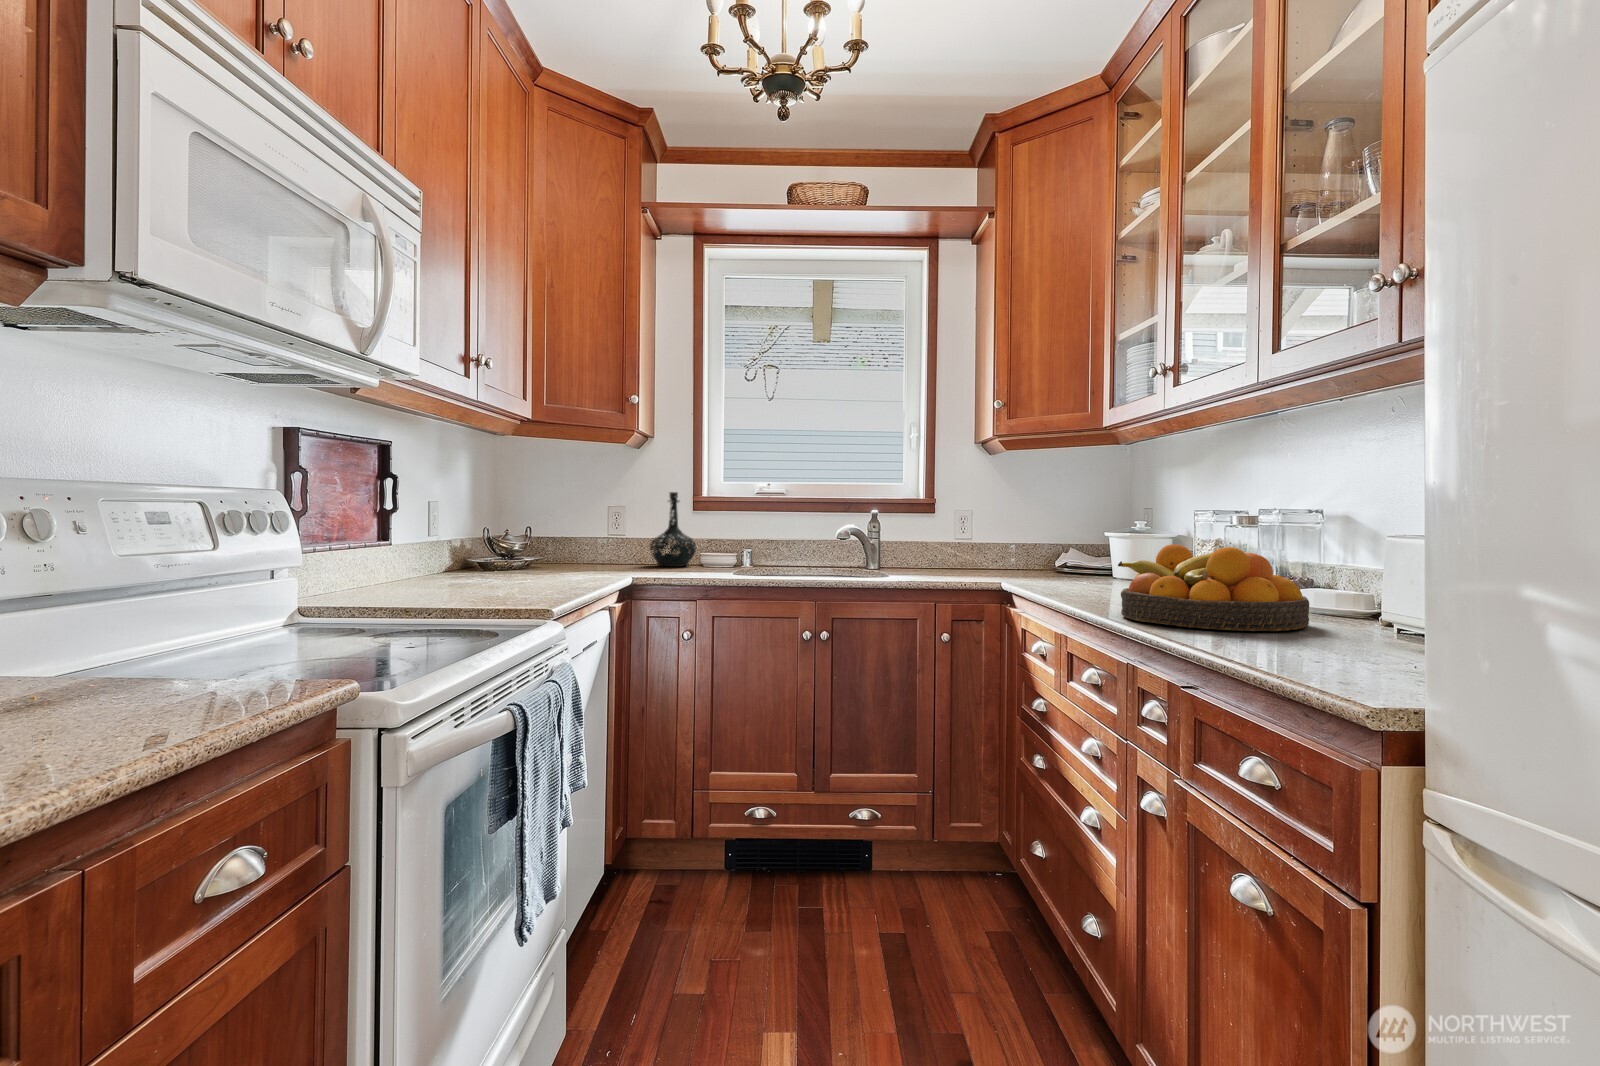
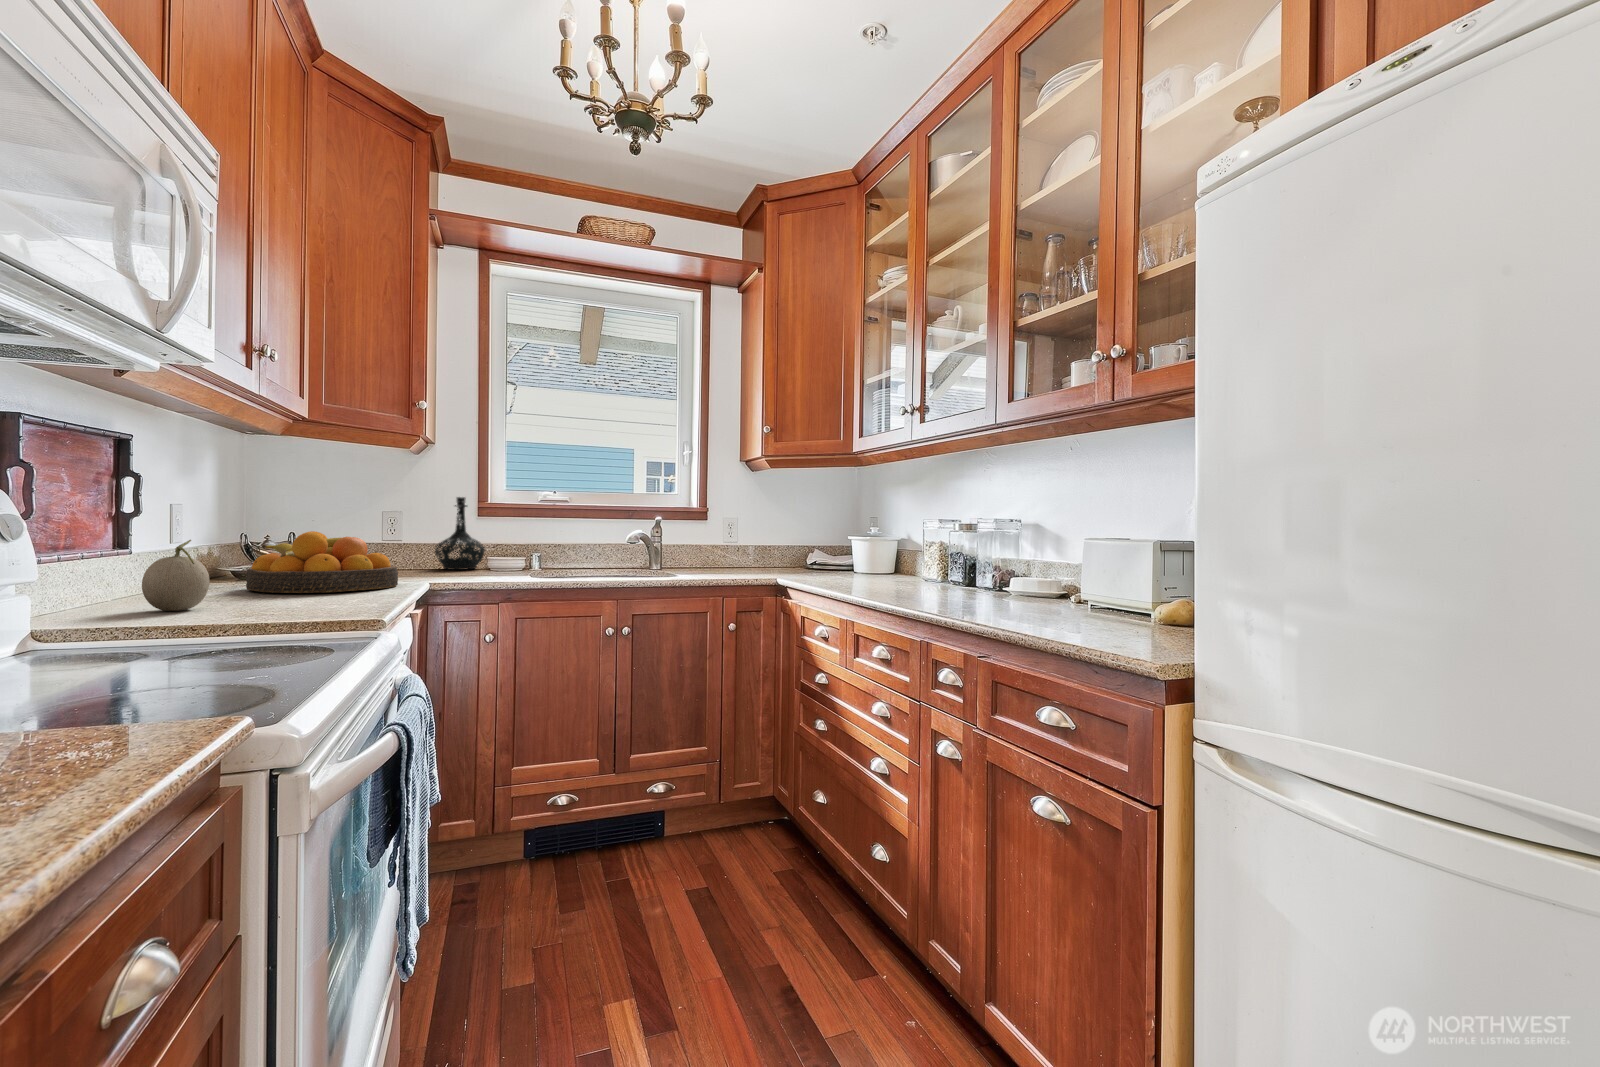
fruit: none [390,534,438,596] -> present [142,540,209,611]
fruit bowl: present [1118,544,1309,631] -> present [246,531,398,593]

